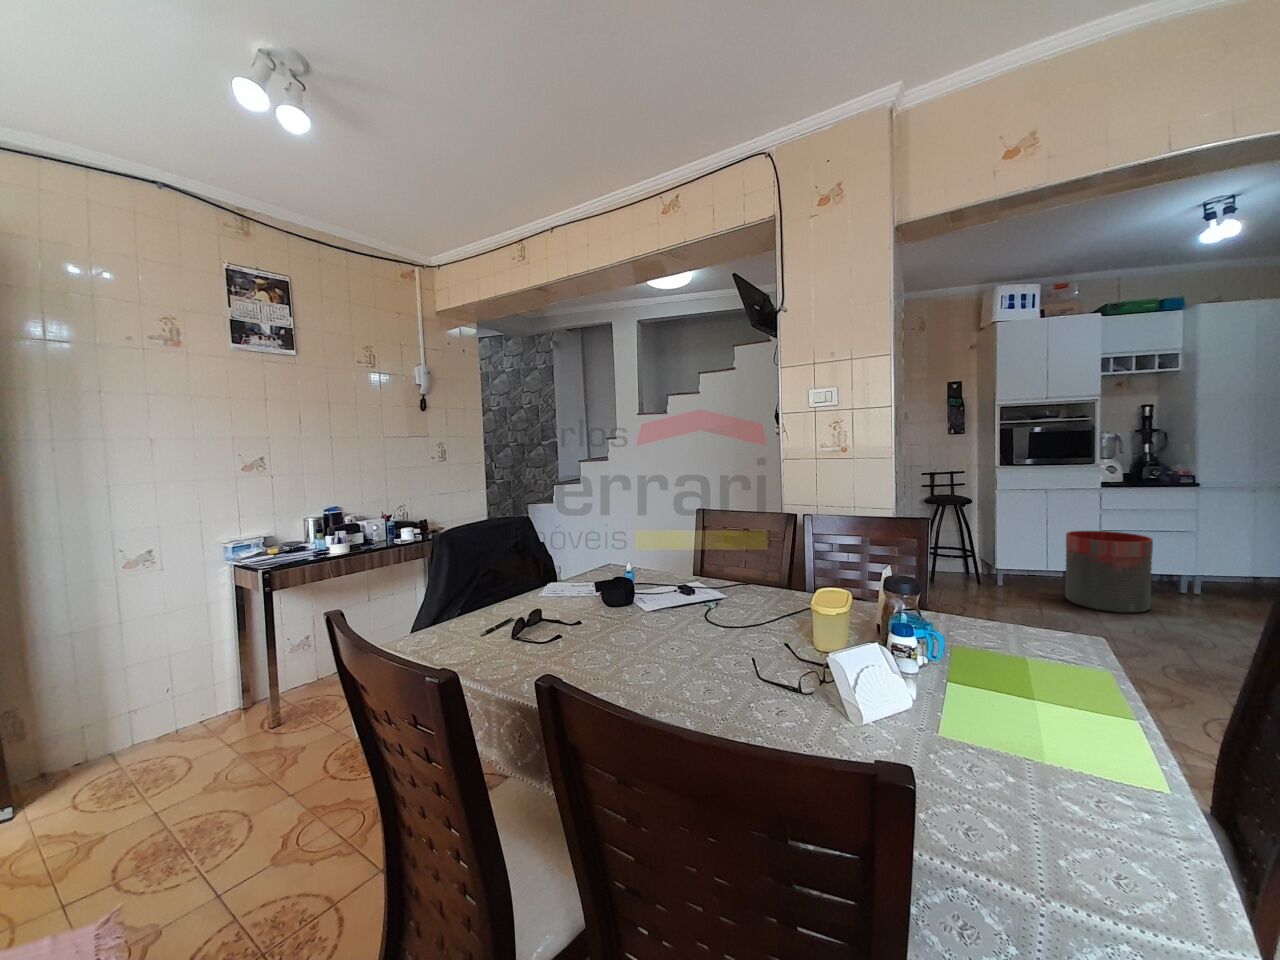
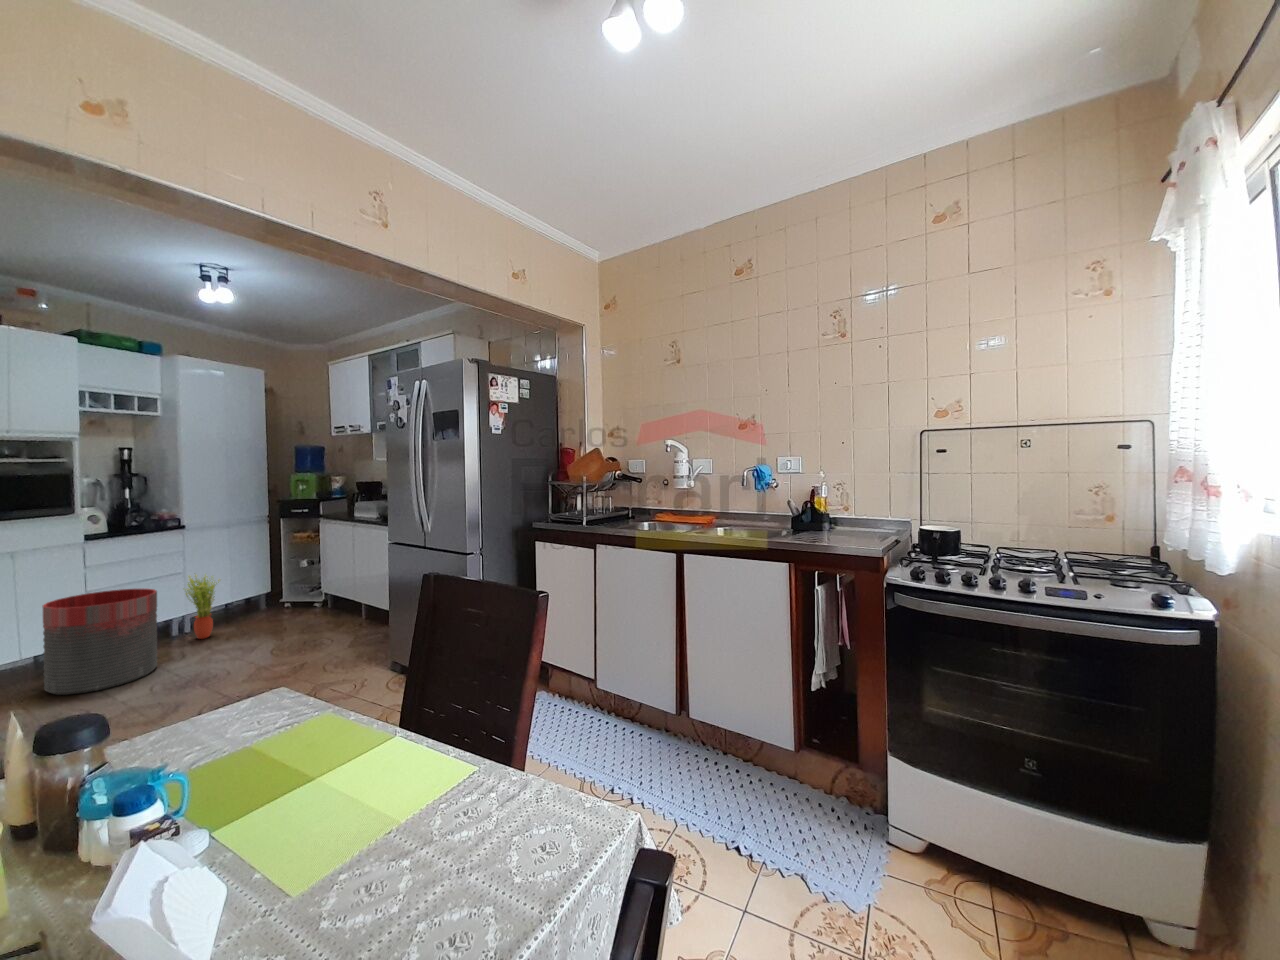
potted plant: none [1189,532,1235,603] -> present [185,575,220,639]

